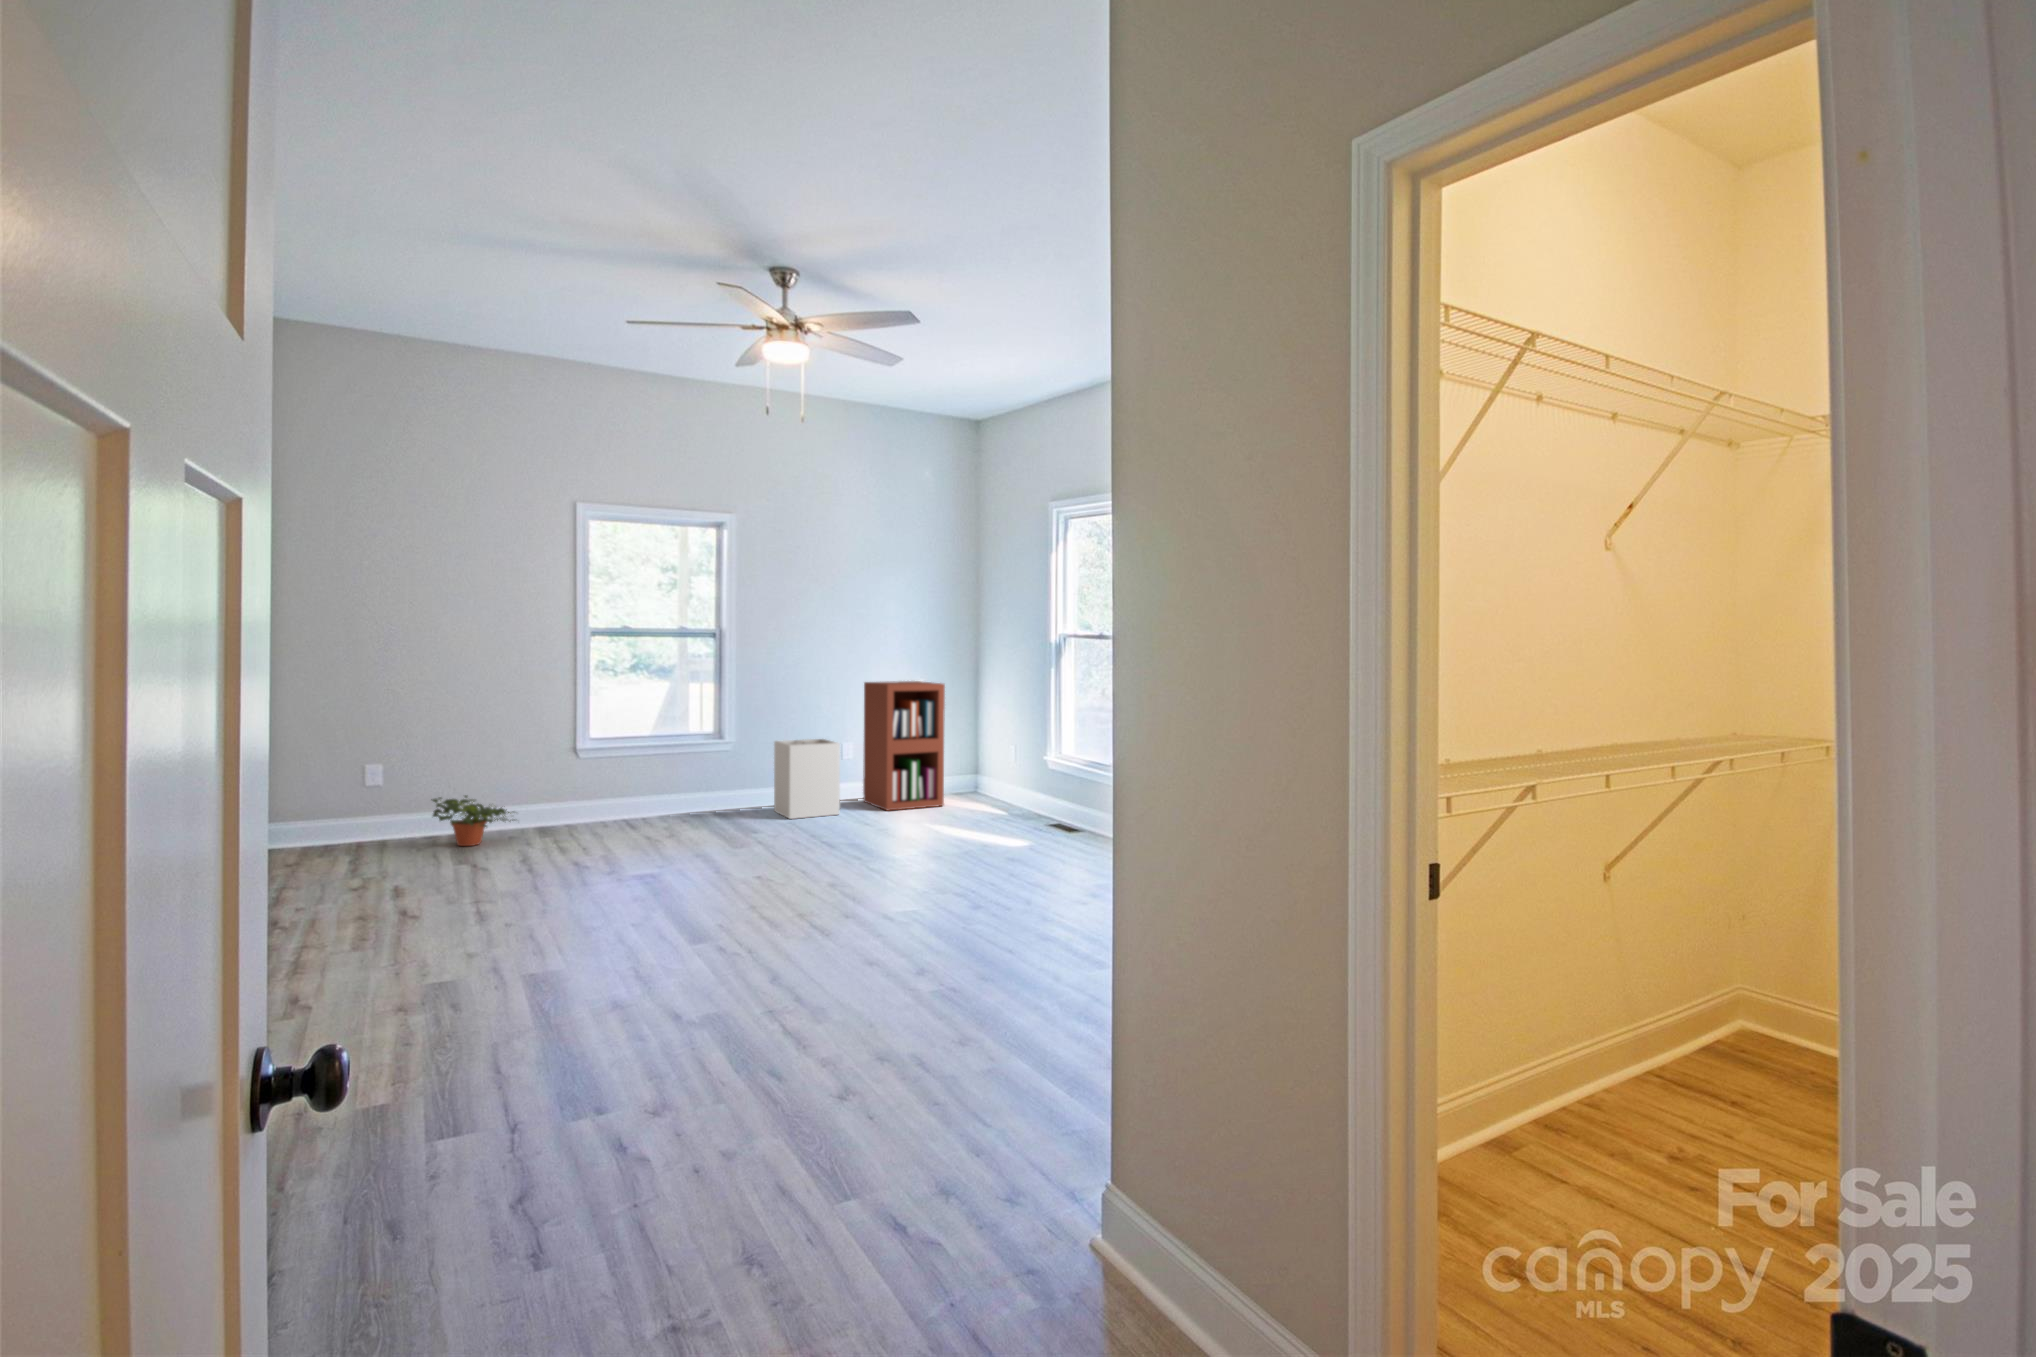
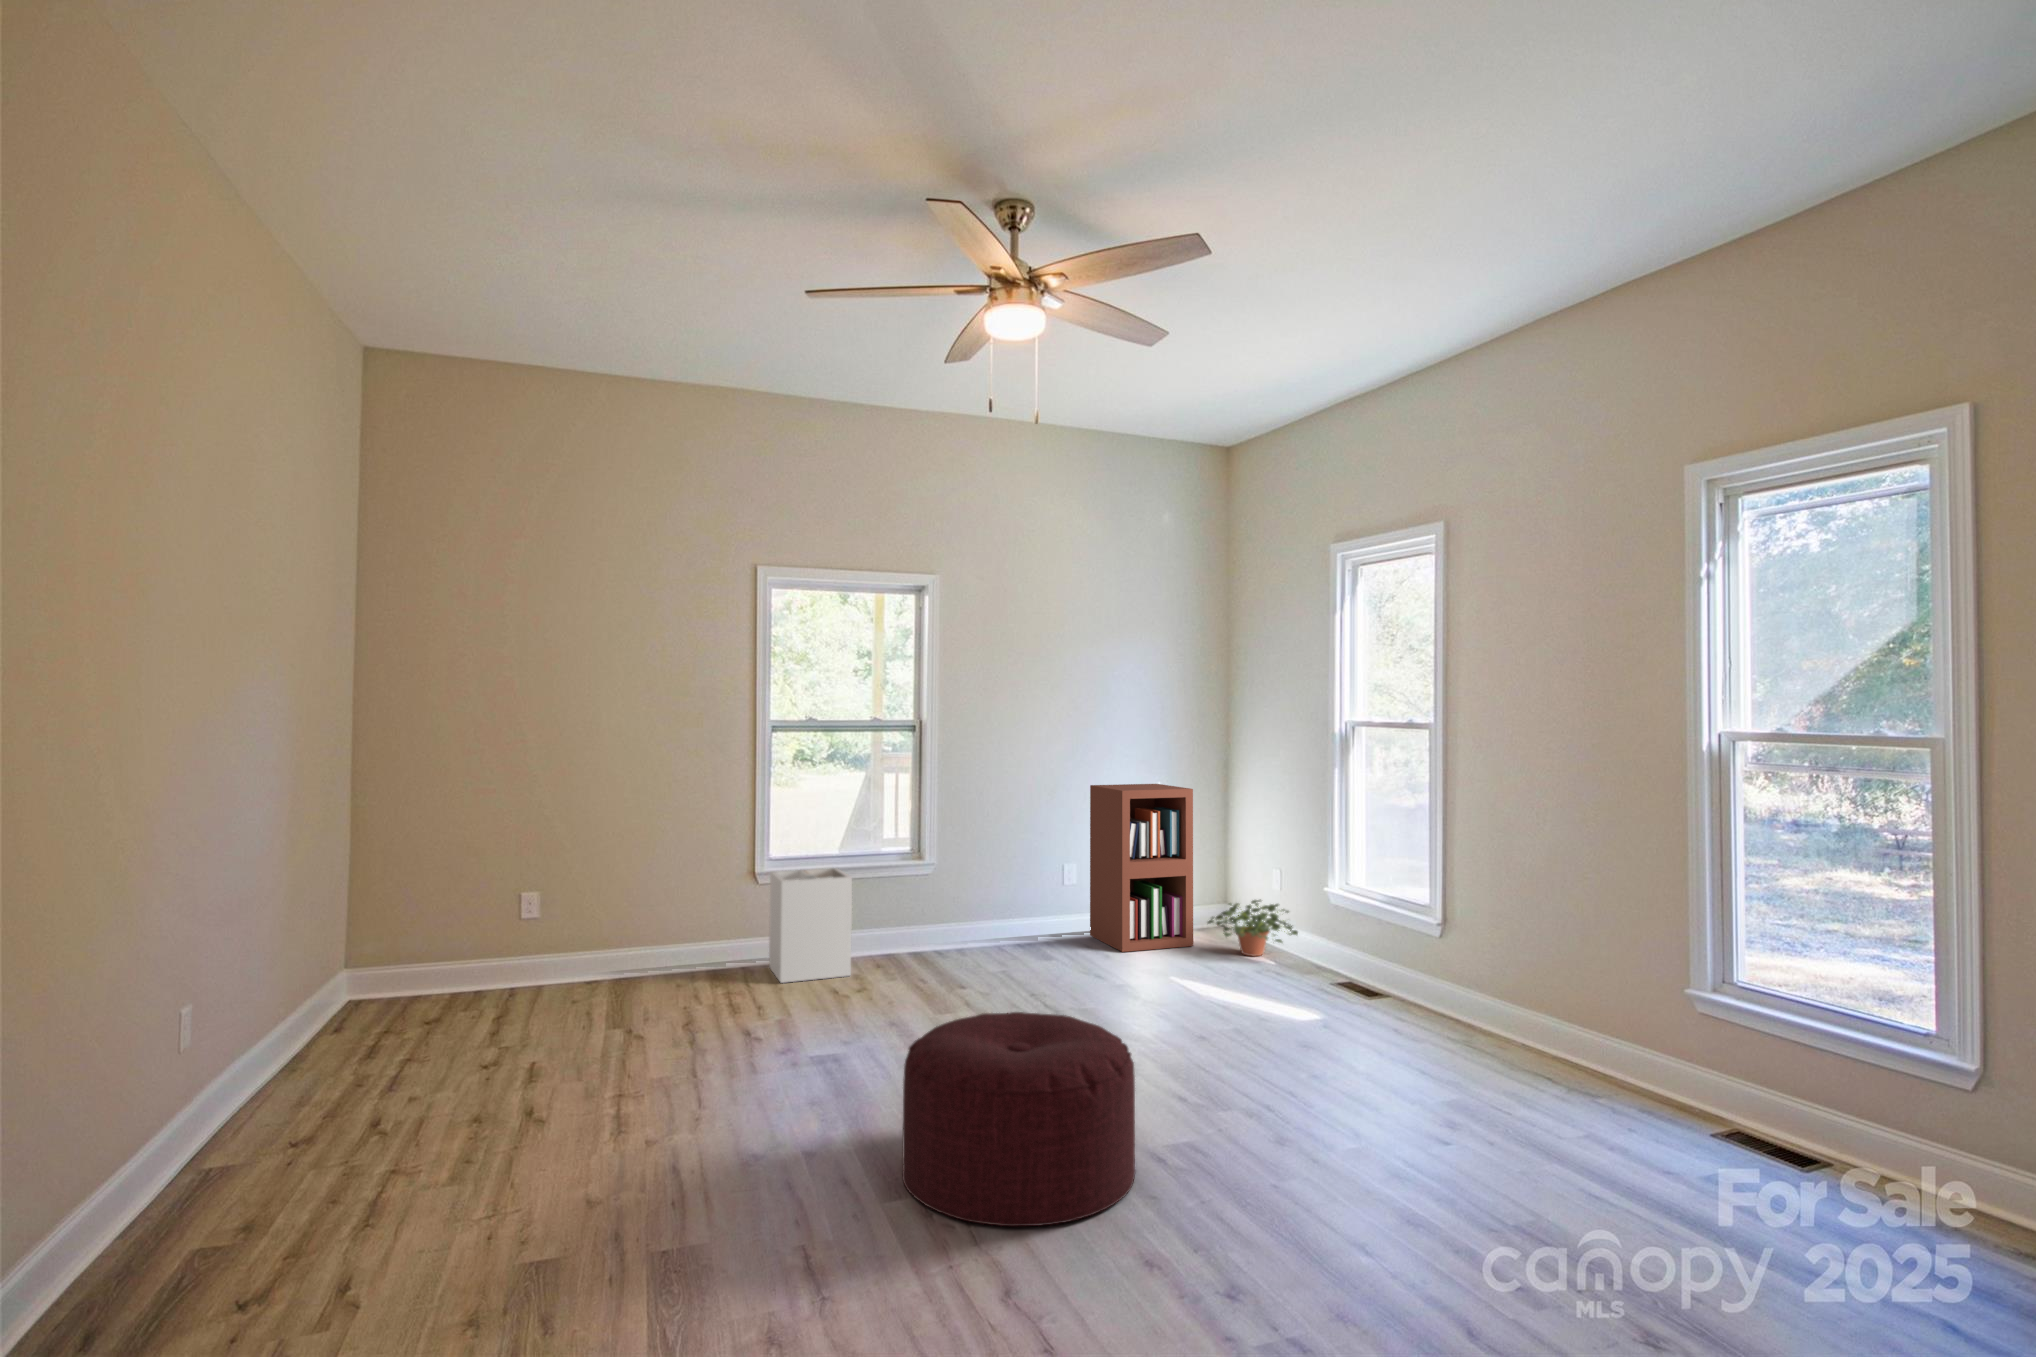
laundry hamper: present [774,739,840,819] -> present [769,868,852,983]
potted plant: present [431,795,513,846] -> present [1208,900,1298,956]
ottoman: none [701,825,866,951] -> present [902,1012,1135,1226]

